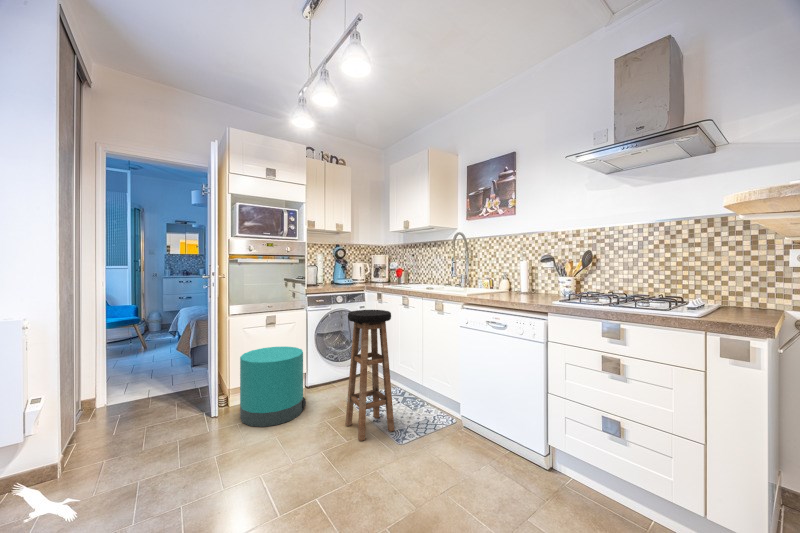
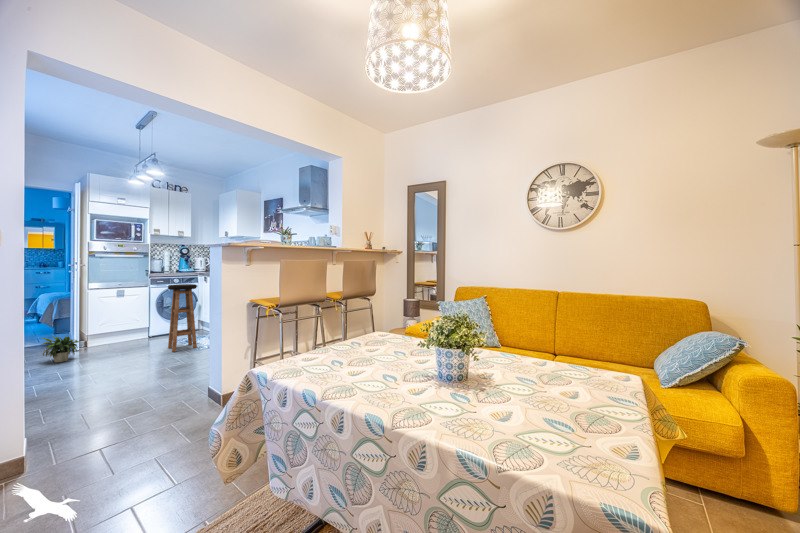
trash can: present [240,347,306,427] -> none [97,309,145,352]
potted plant: none [155,402,219,455] -> present [42,336,79,362]

